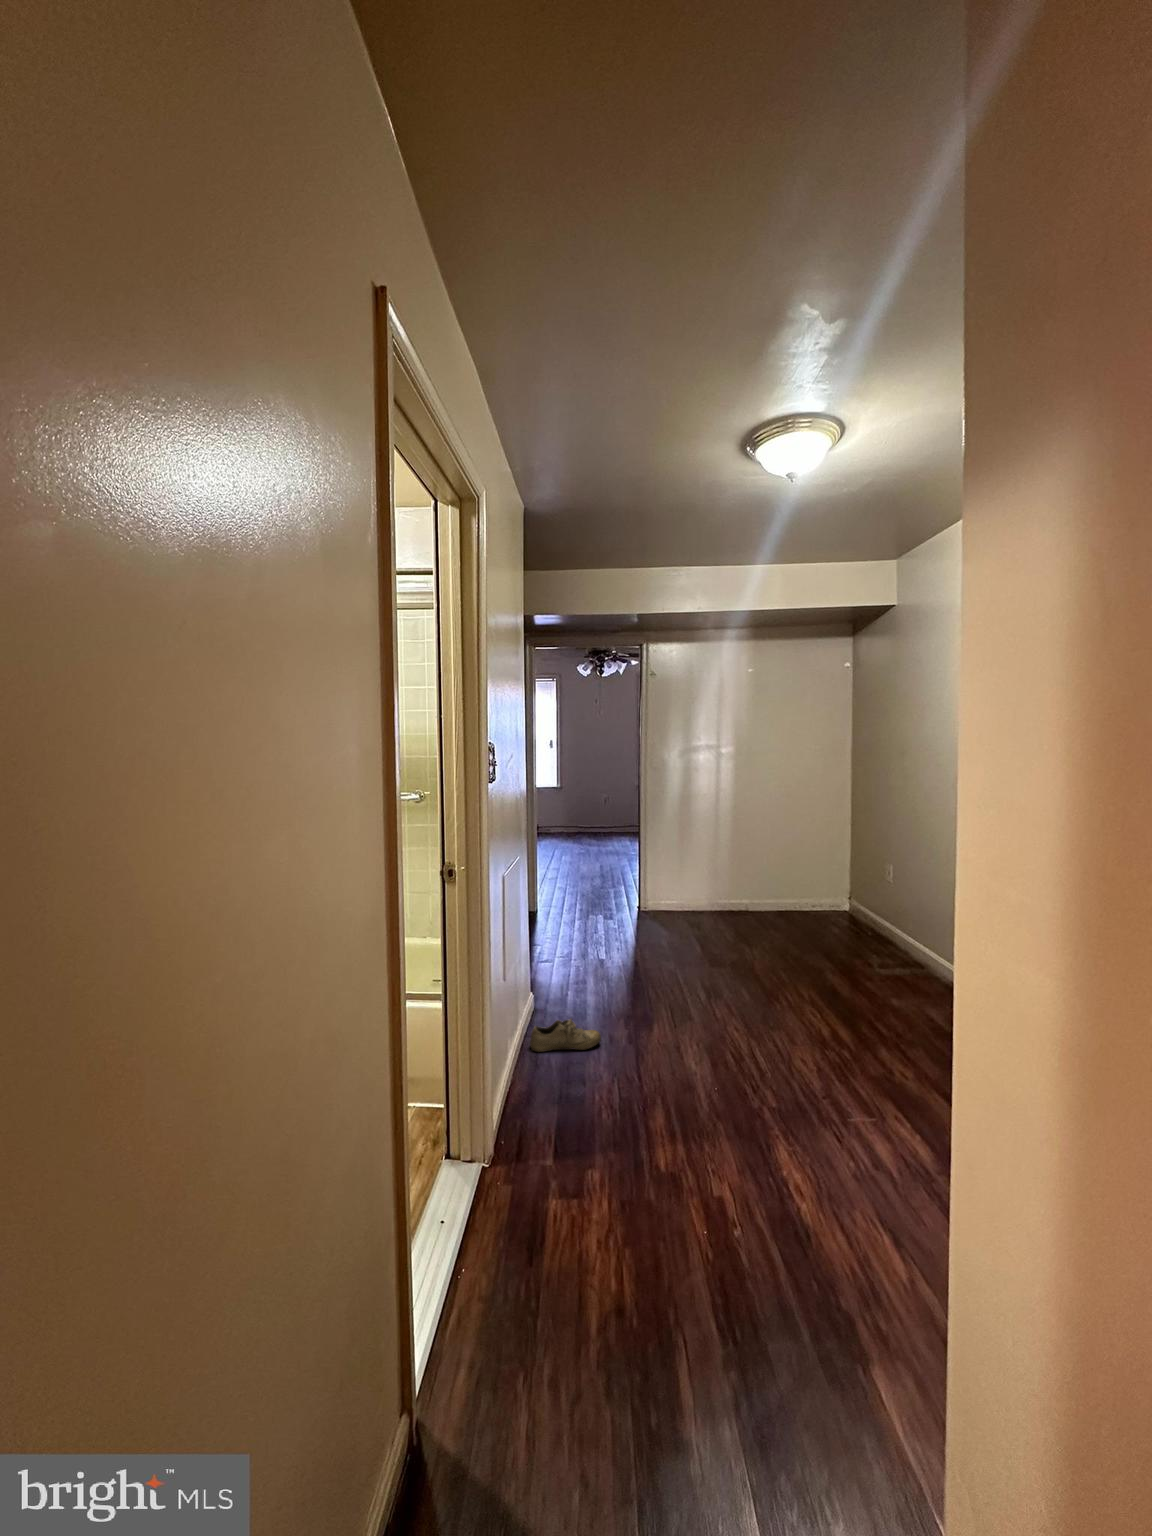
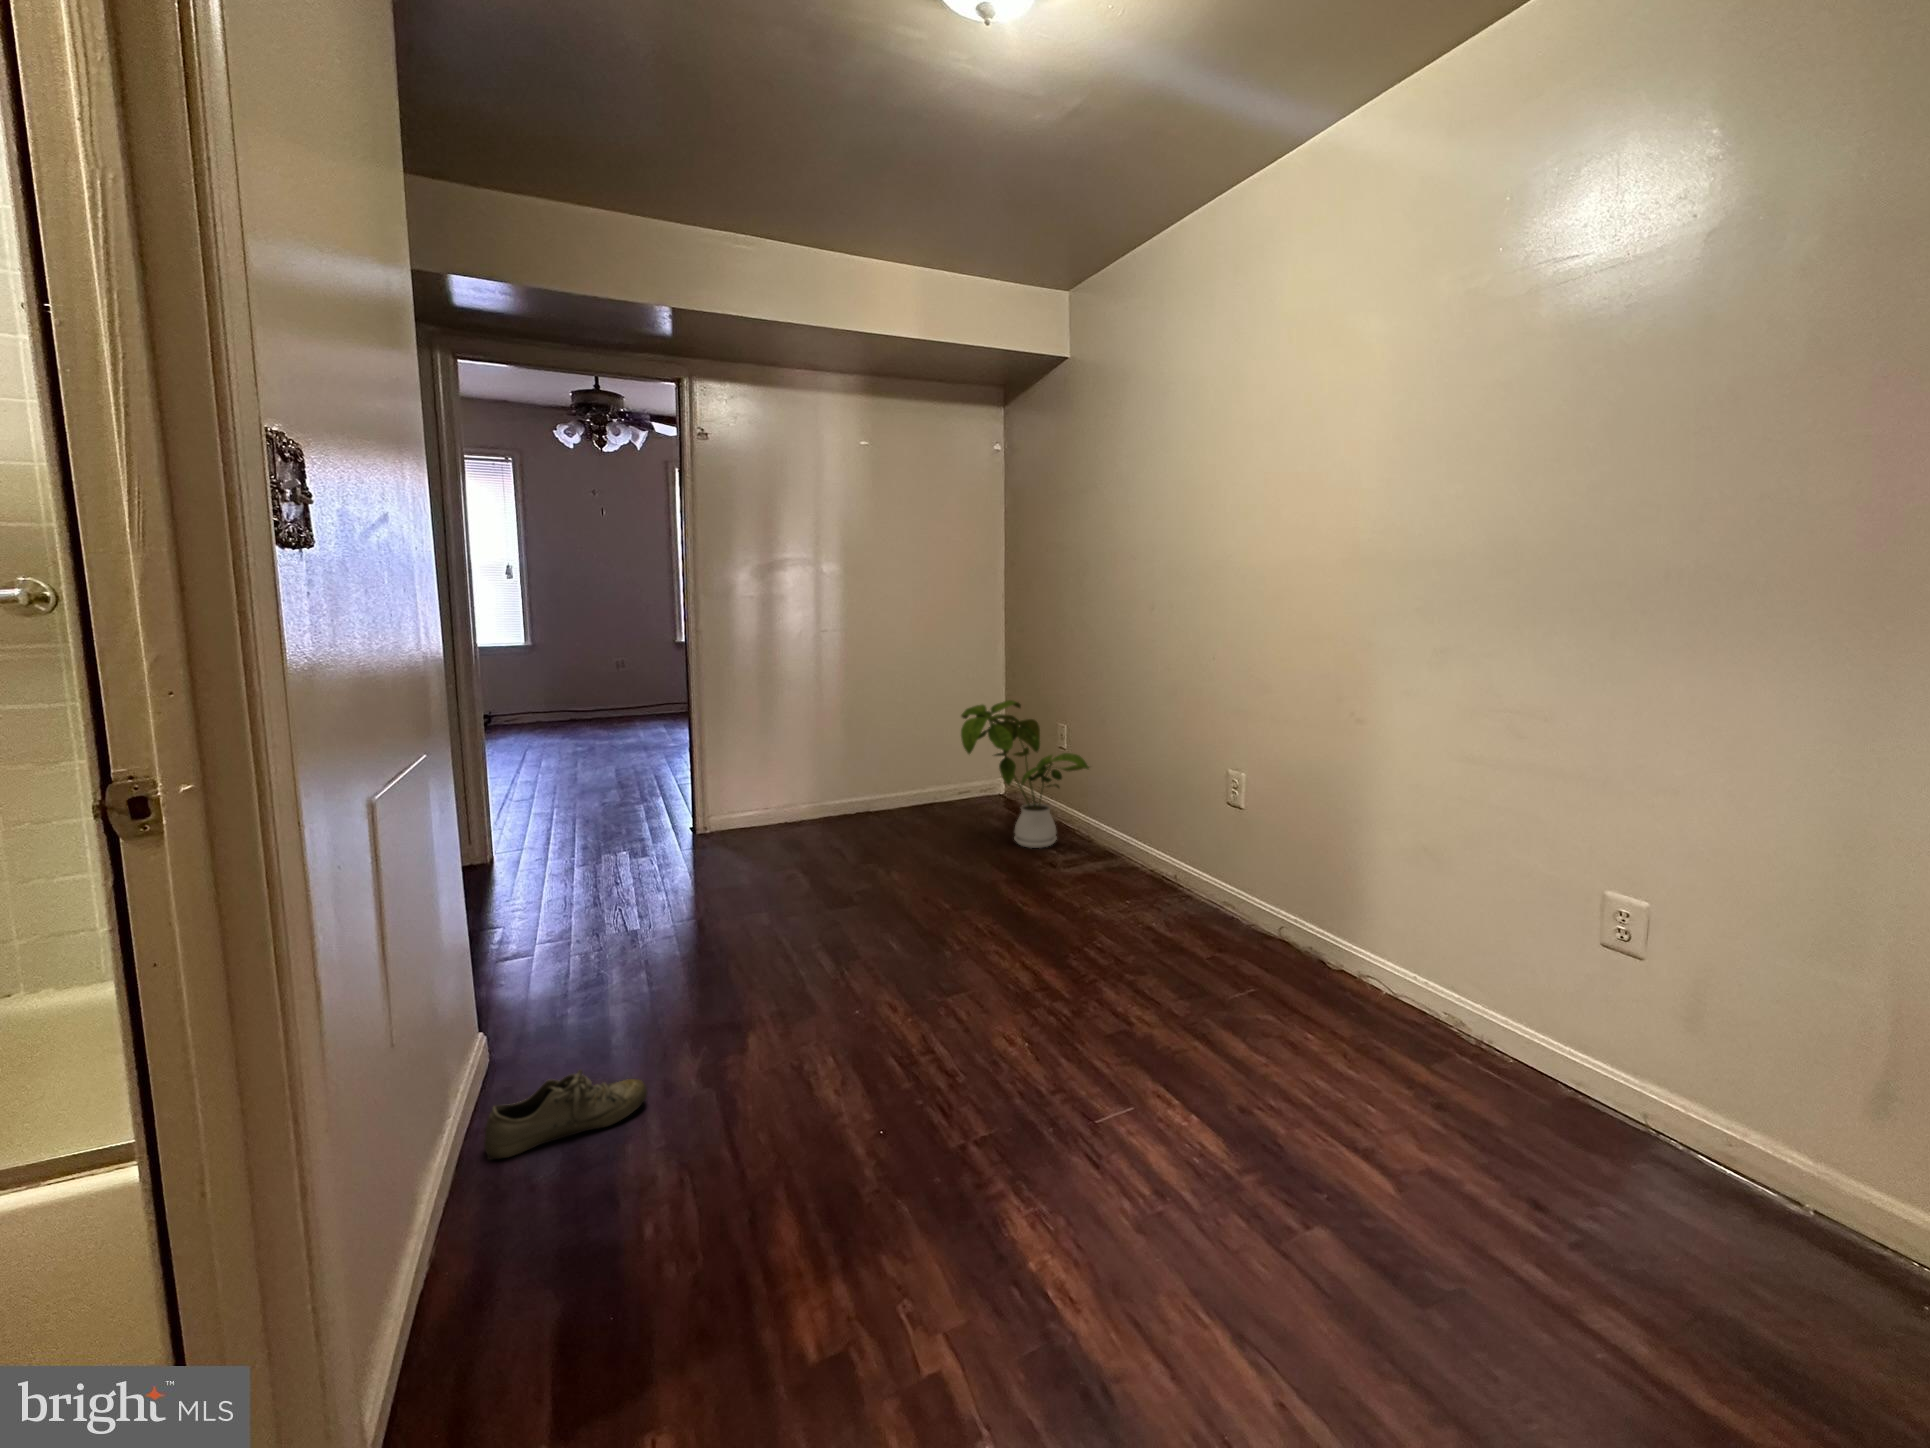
house plant: none [806,844,906,951] -> present [961,700,1089,848]

